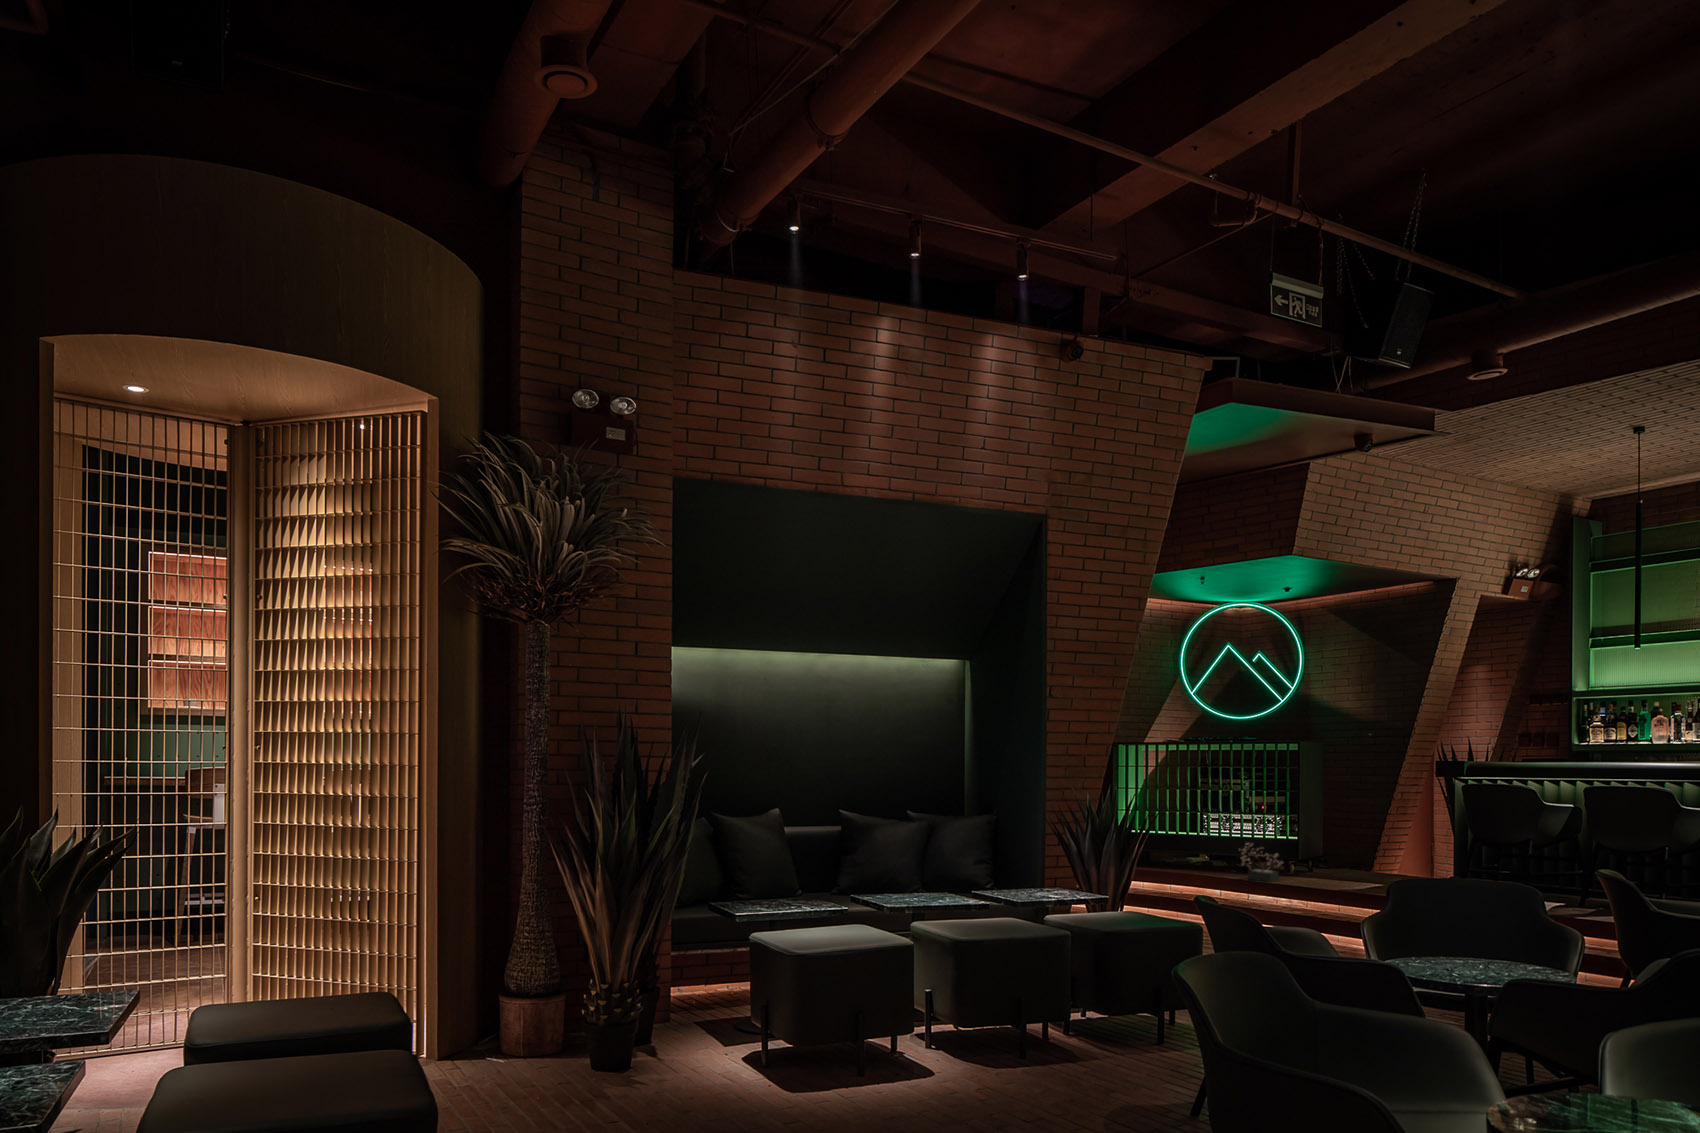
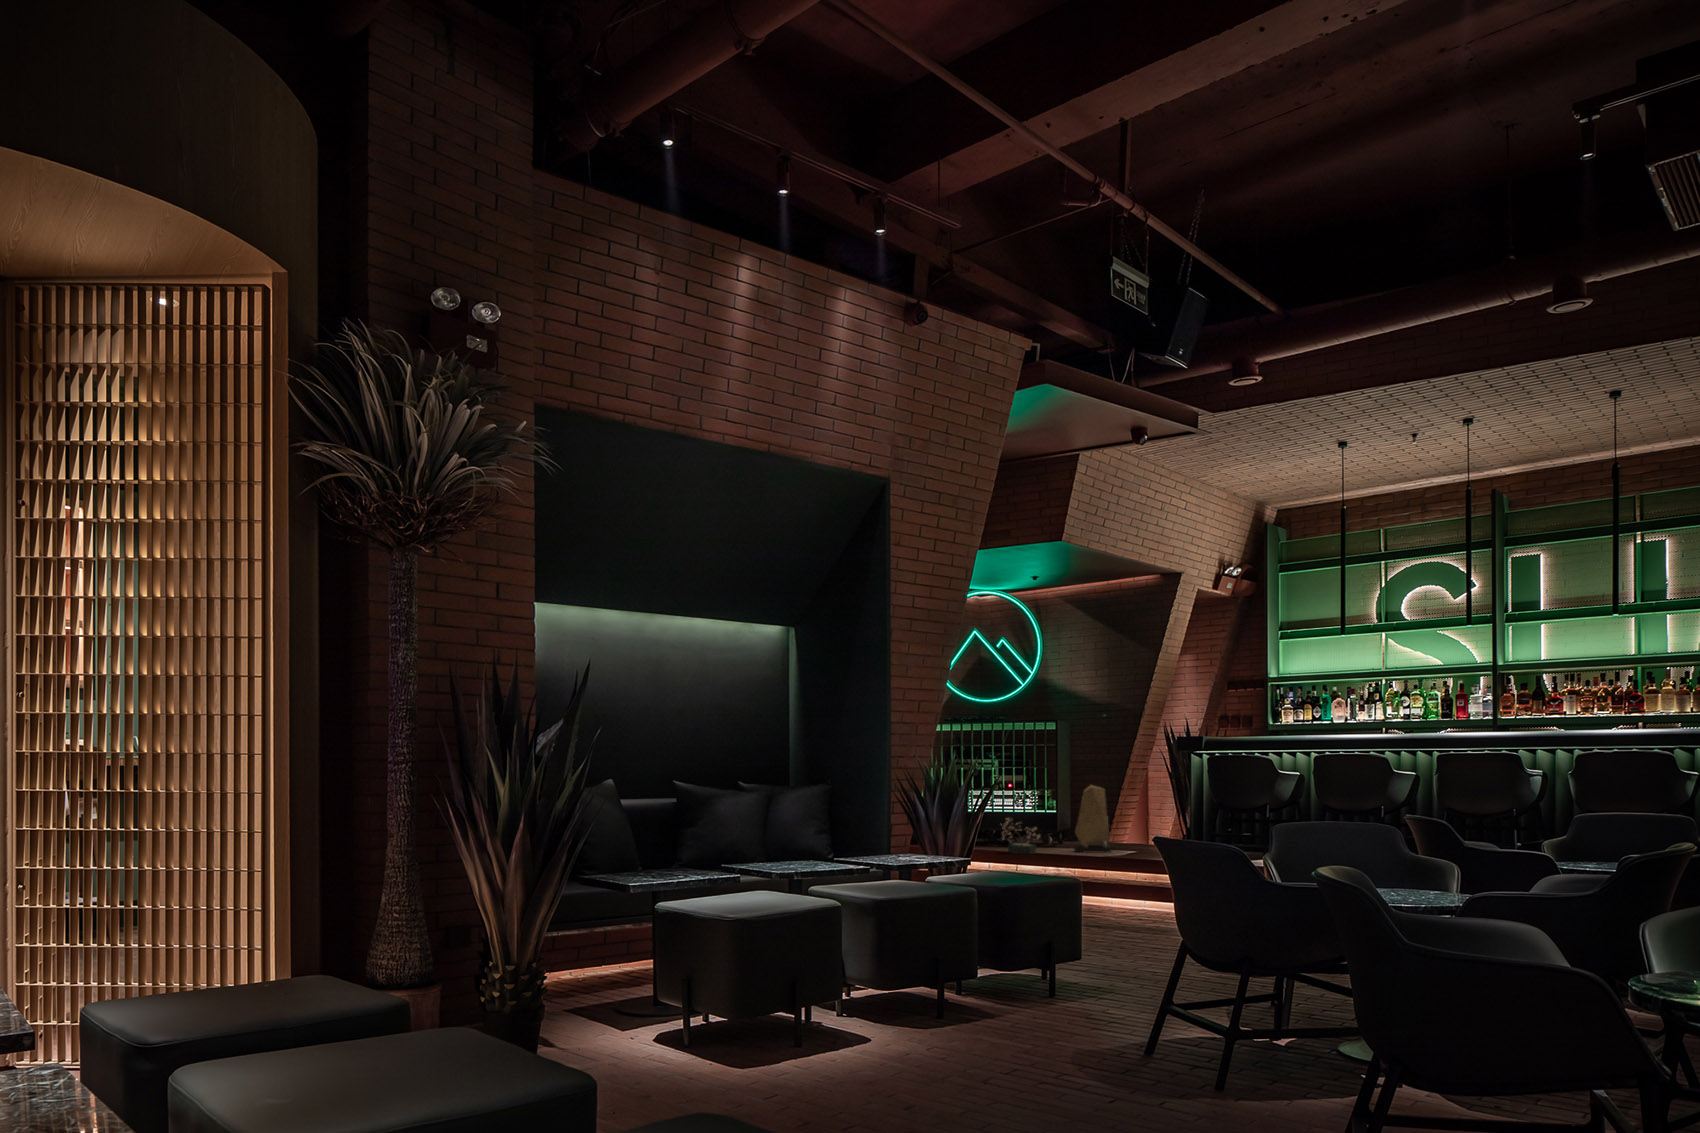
speaker: none [1322,810,1364,884] -> present [1074,786,1111,853]

